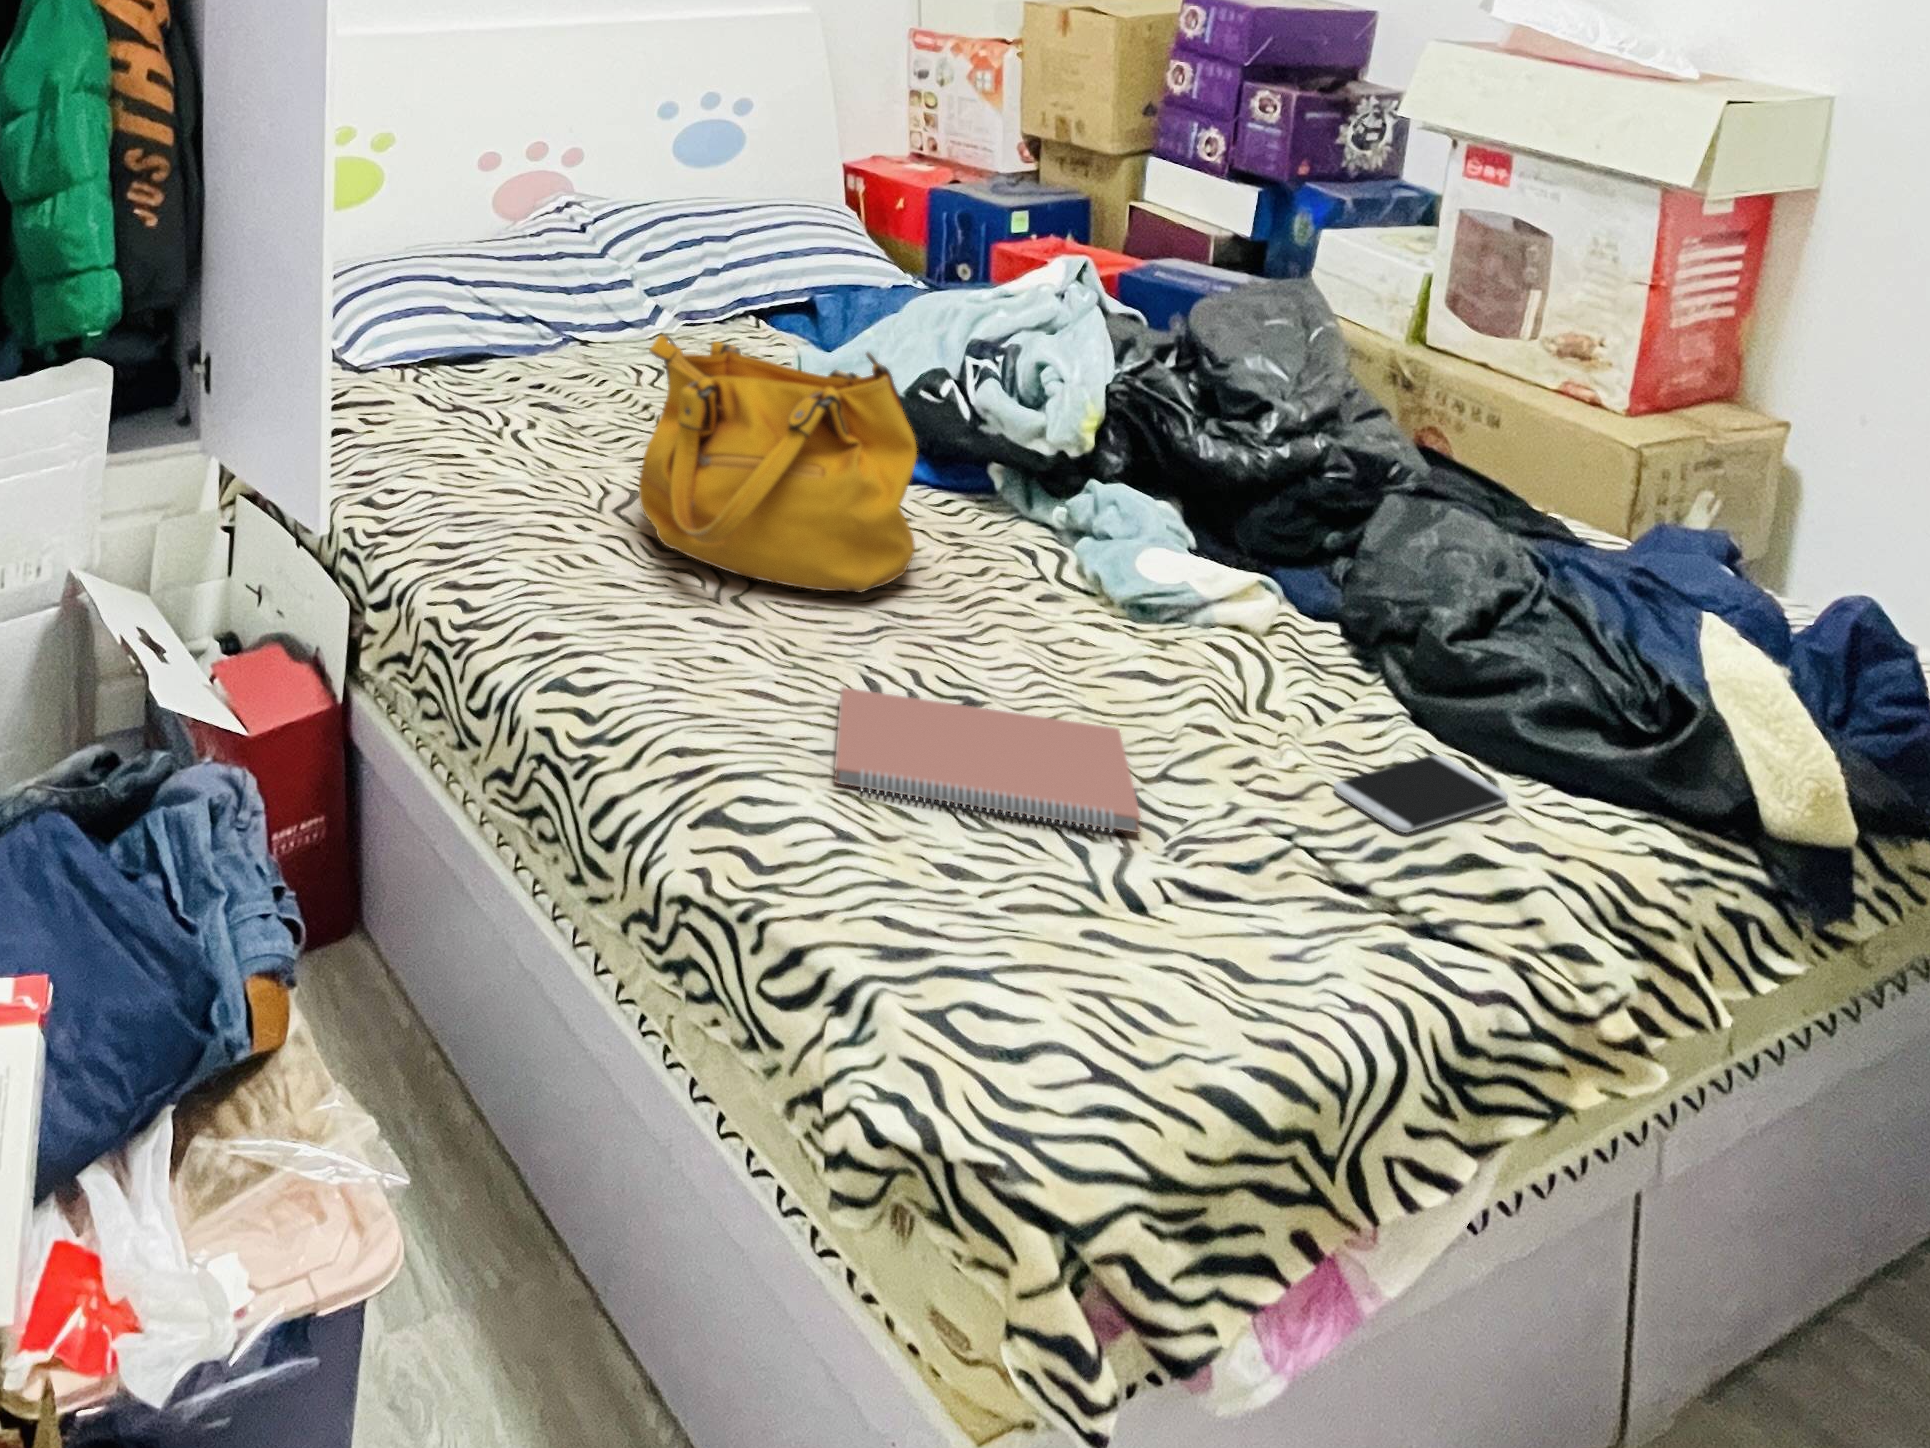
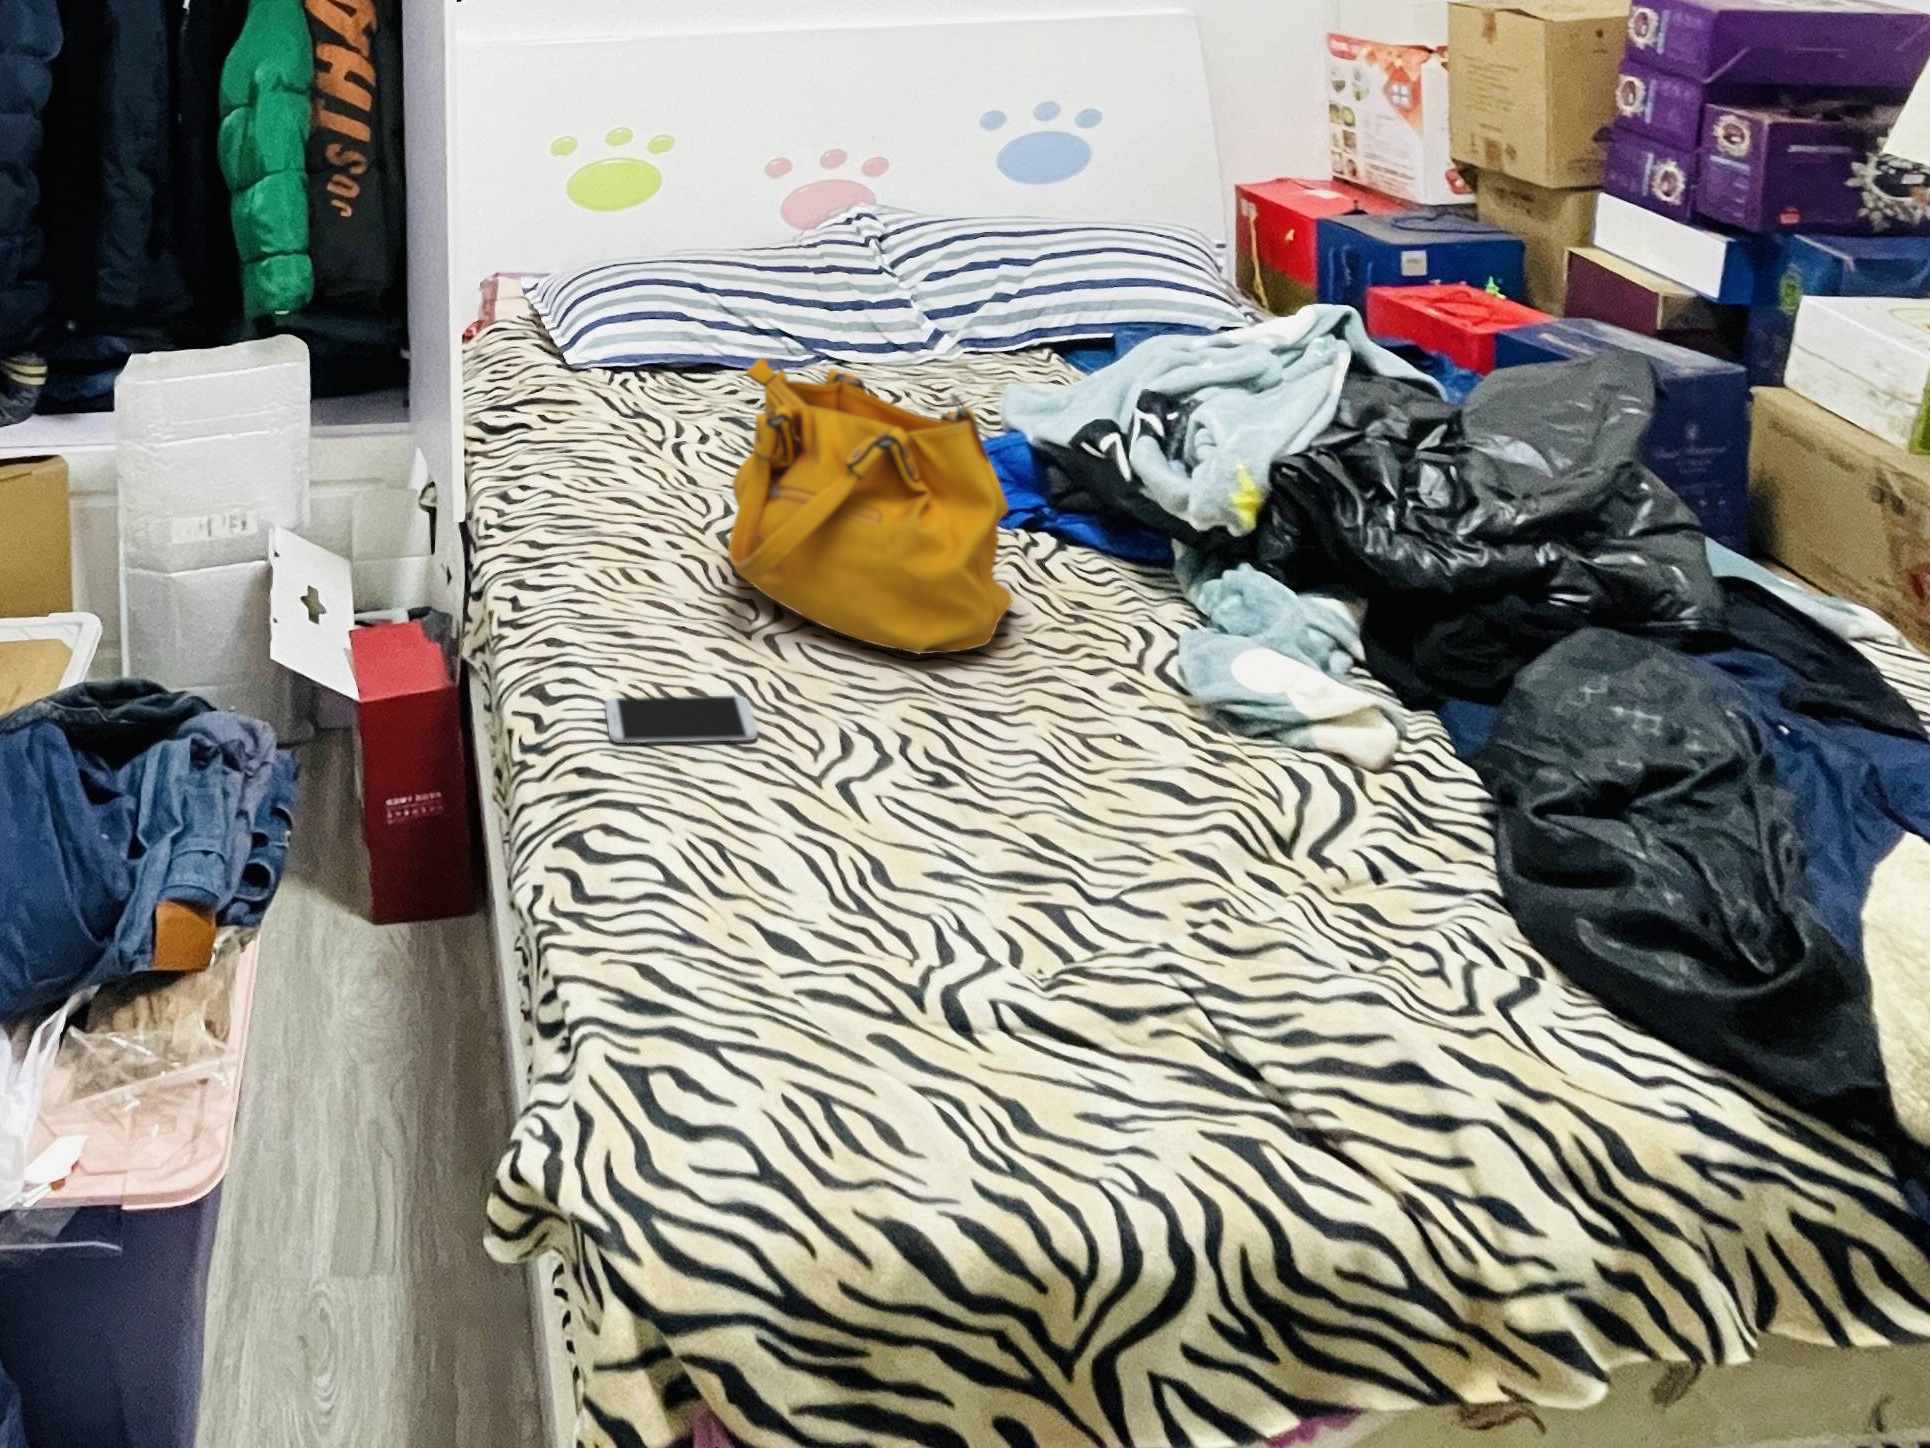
notebook: present [834,688,1141,833] -> none [732,744,1093,954]
smartphone: present [1334,755,1508,833] -> present [605,695,758,743]

